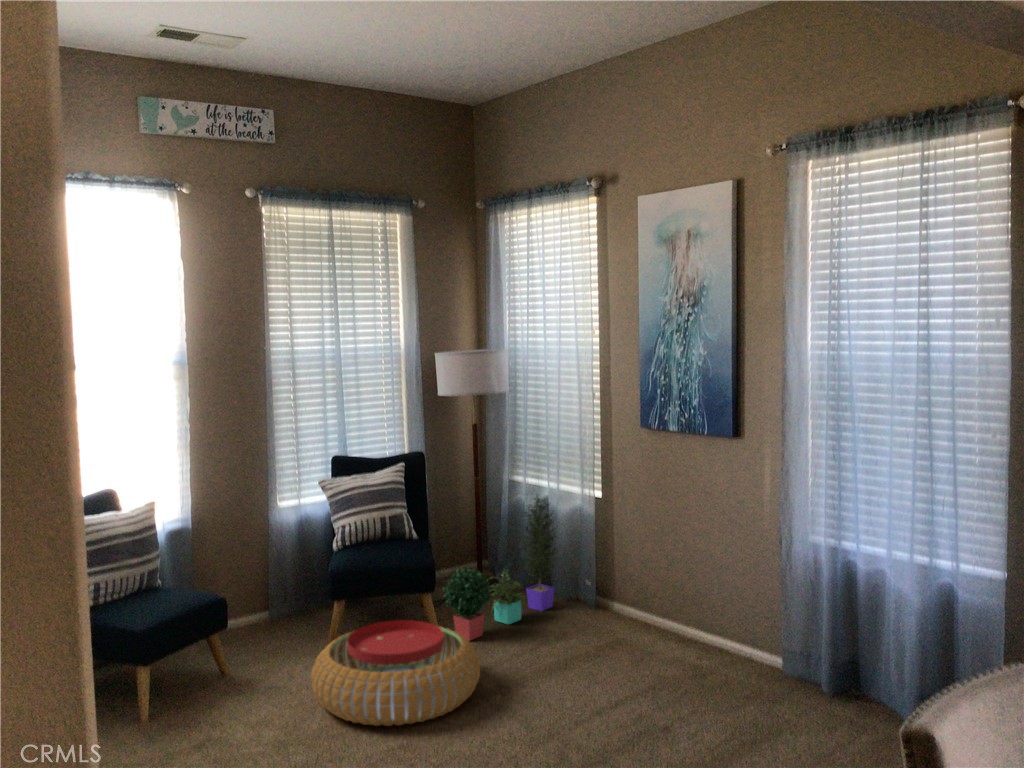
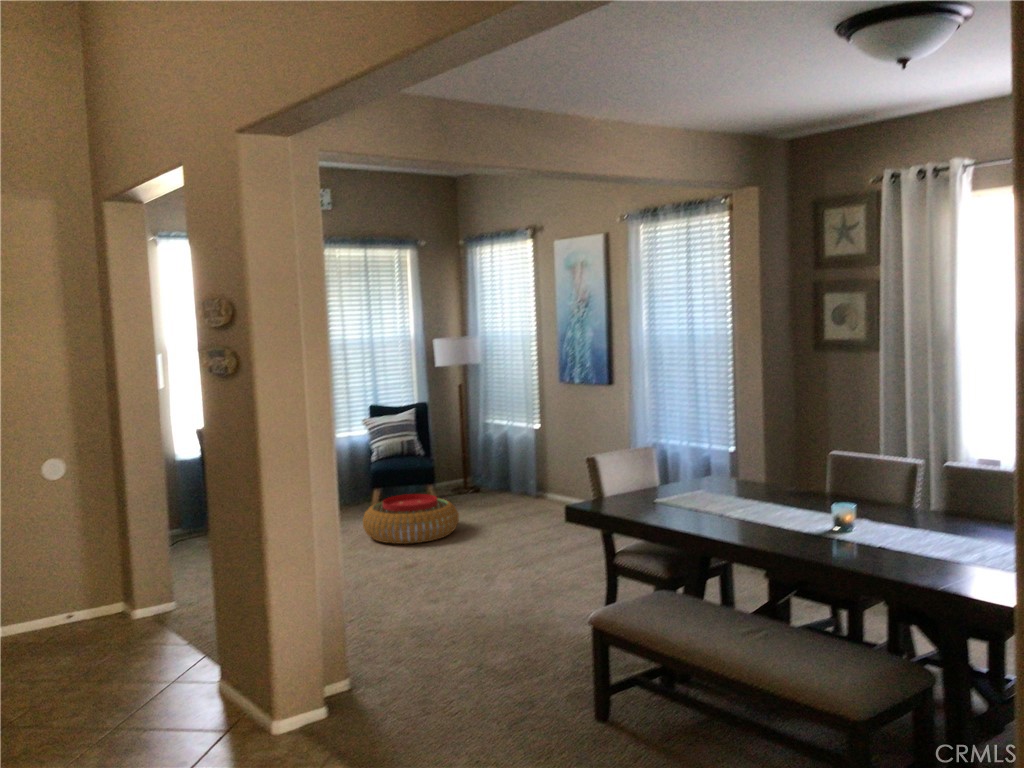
potted plant: present [442,494,558,641] -> none [438,427,515,513]

